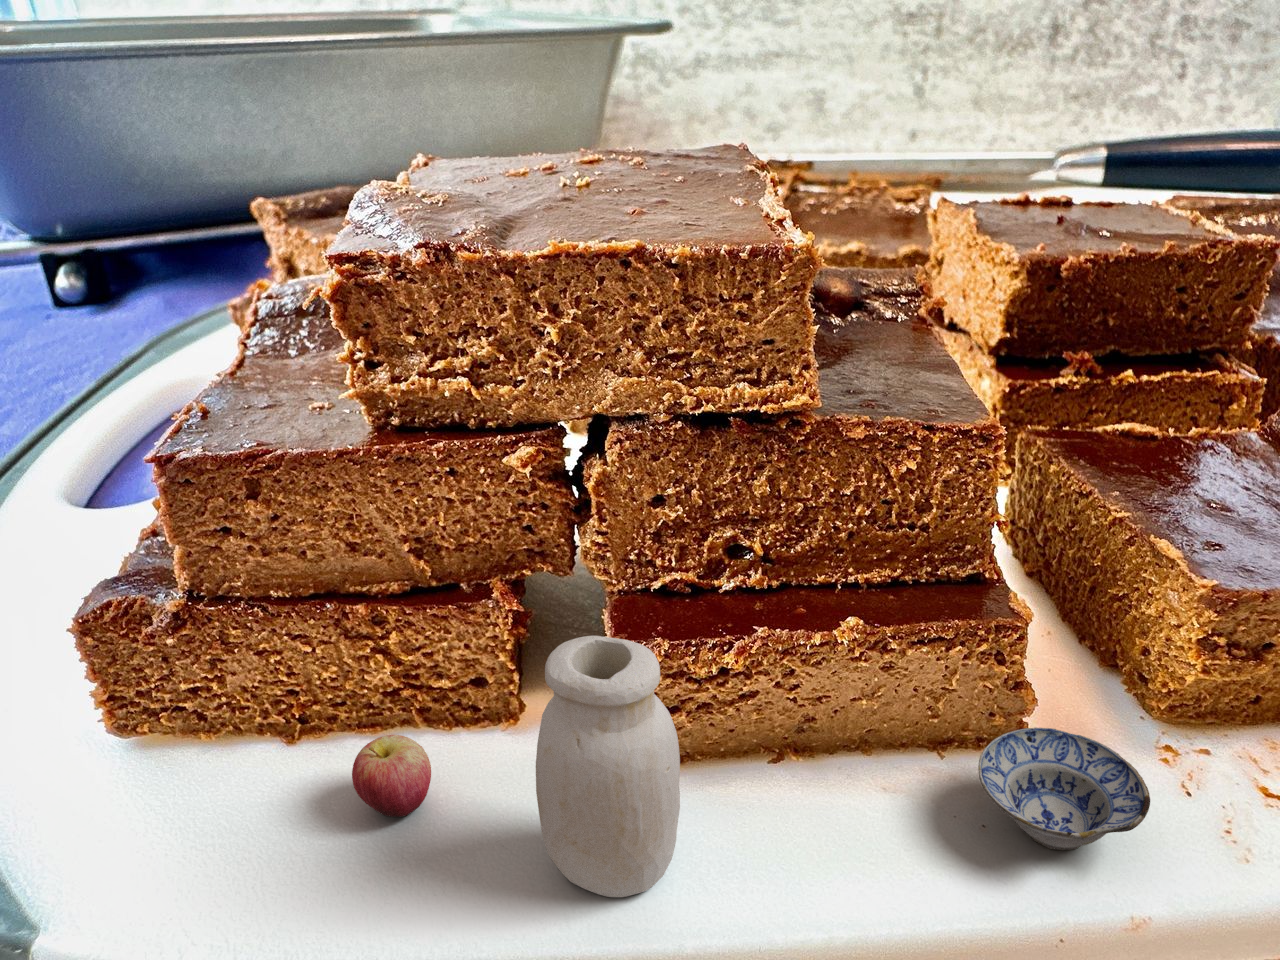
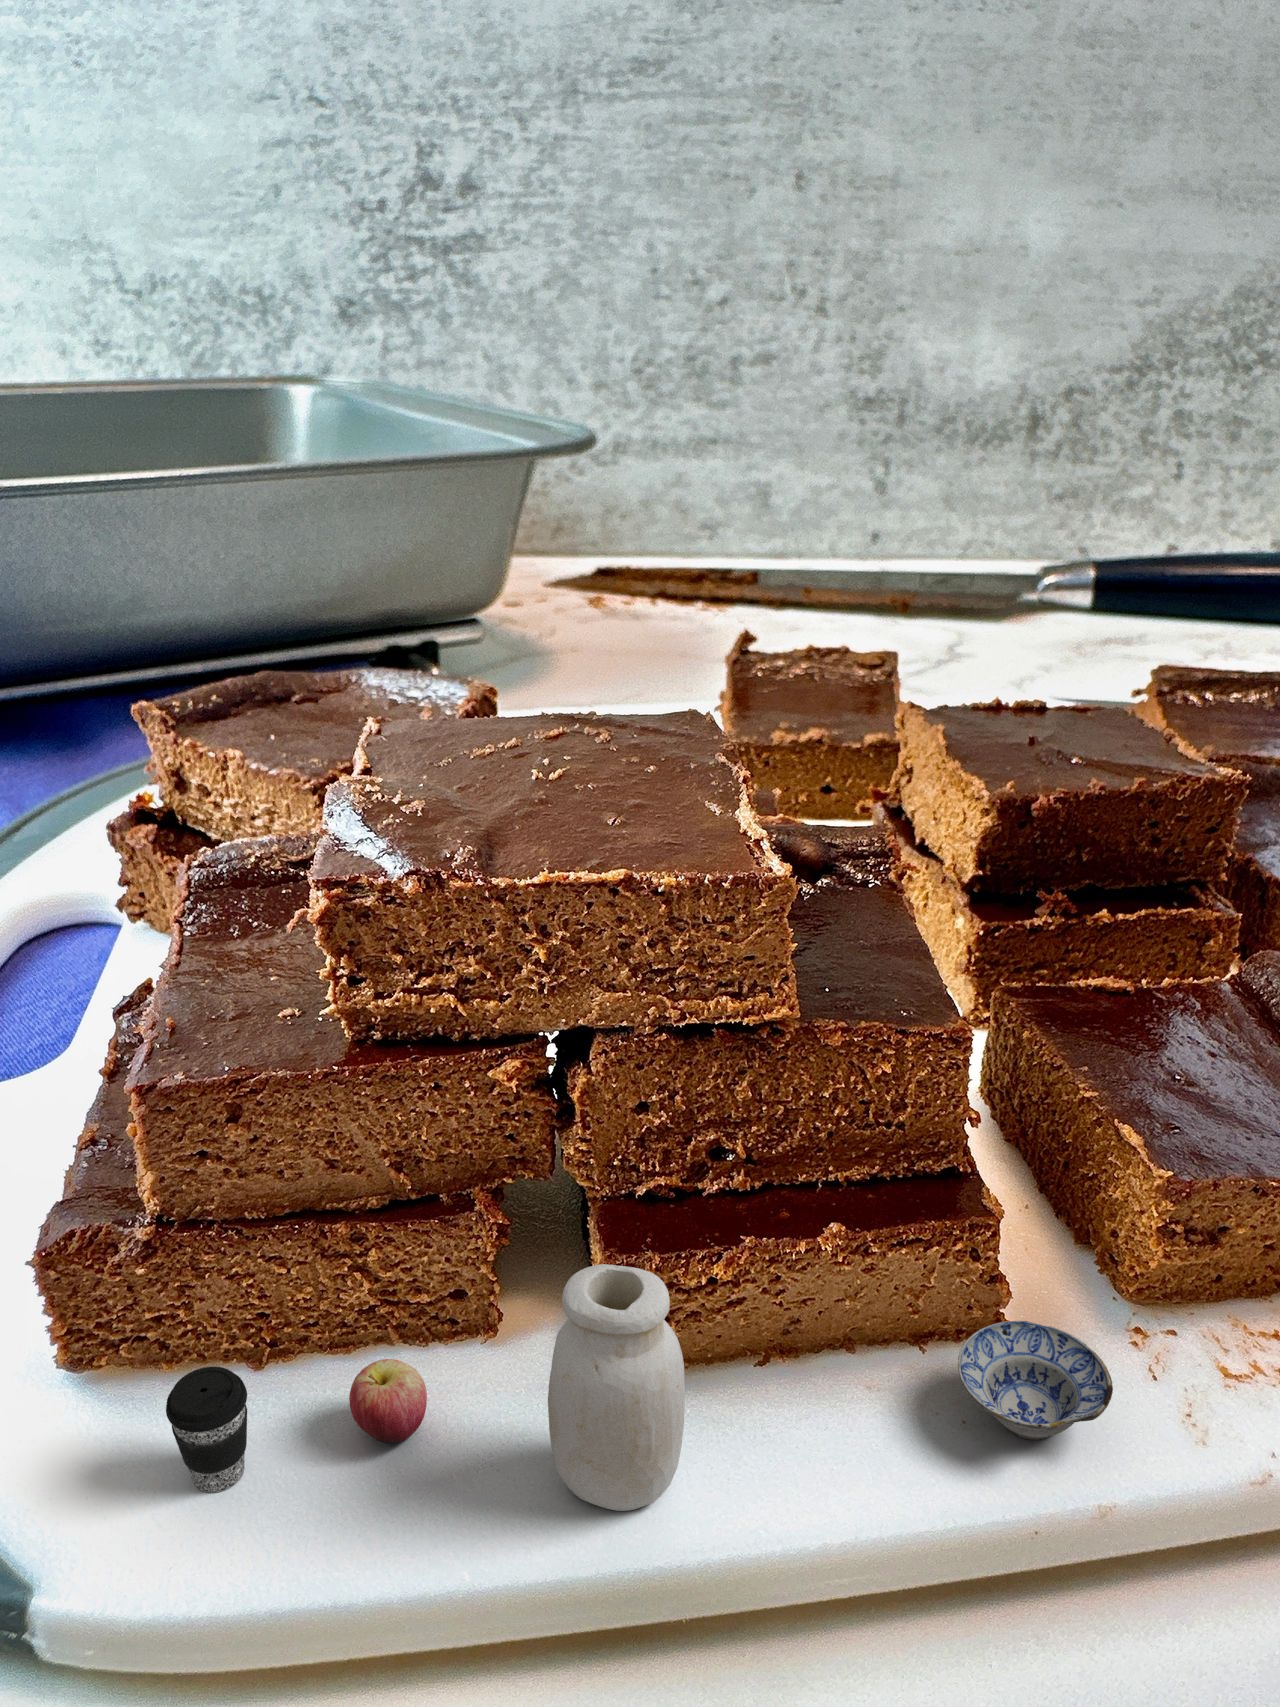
coffee cup: none [159,730,248,855] -> present [166,1367,247,1492]

